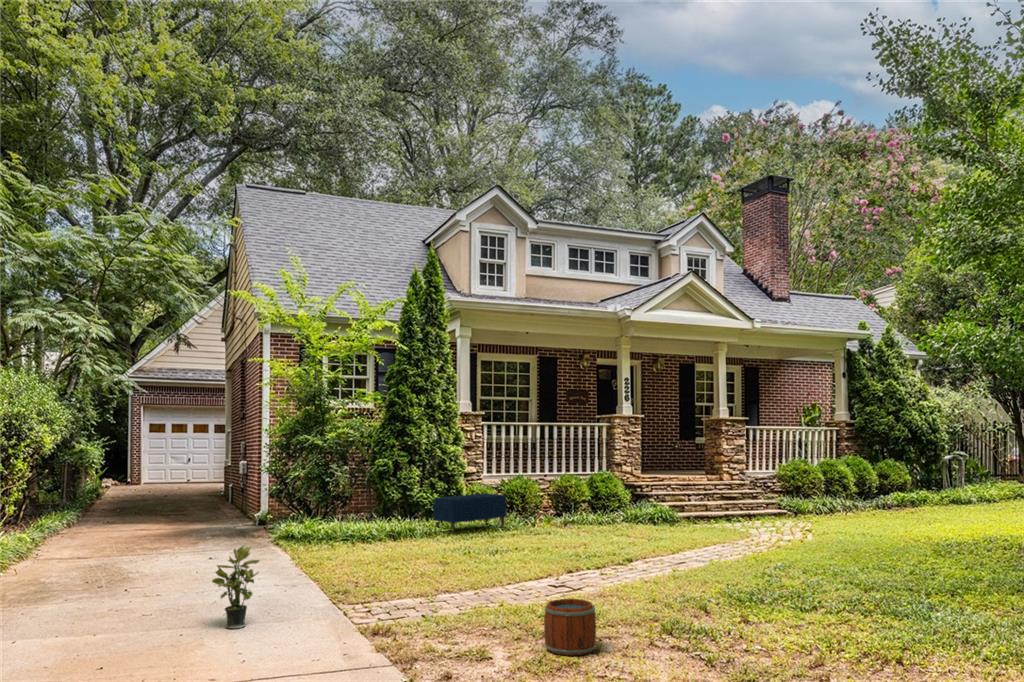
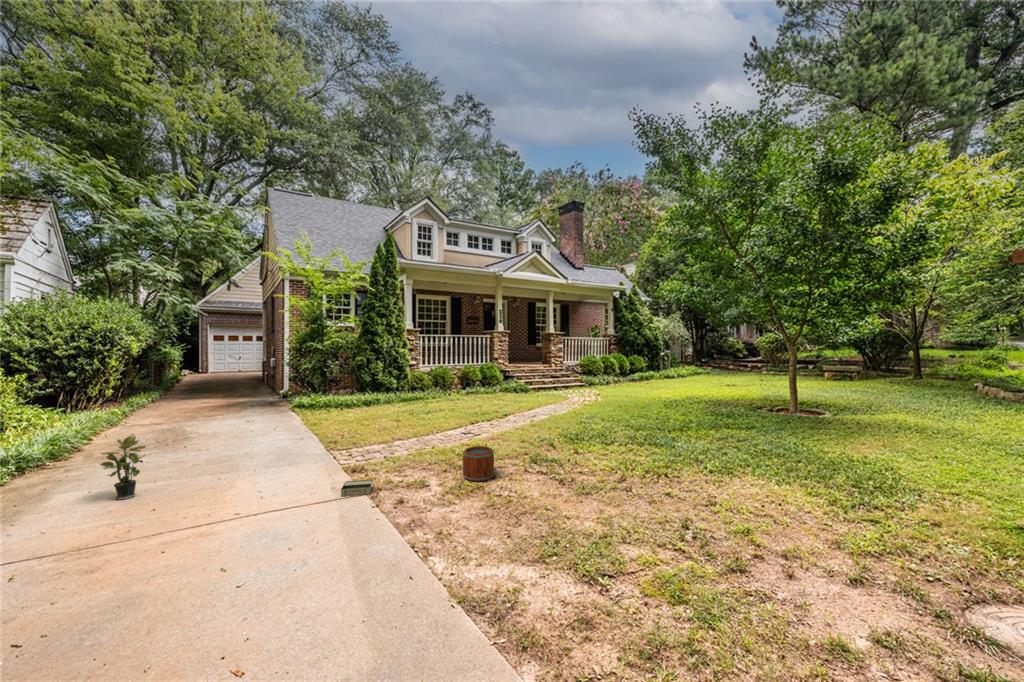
bench: present [433,493,507,533] -> none [392,376,435,400]
potted plant: present [212,544,259,629] -> present [100,434,146,500]
toolbox: none [359,642,405,663] -> present [341,480,373,496]

